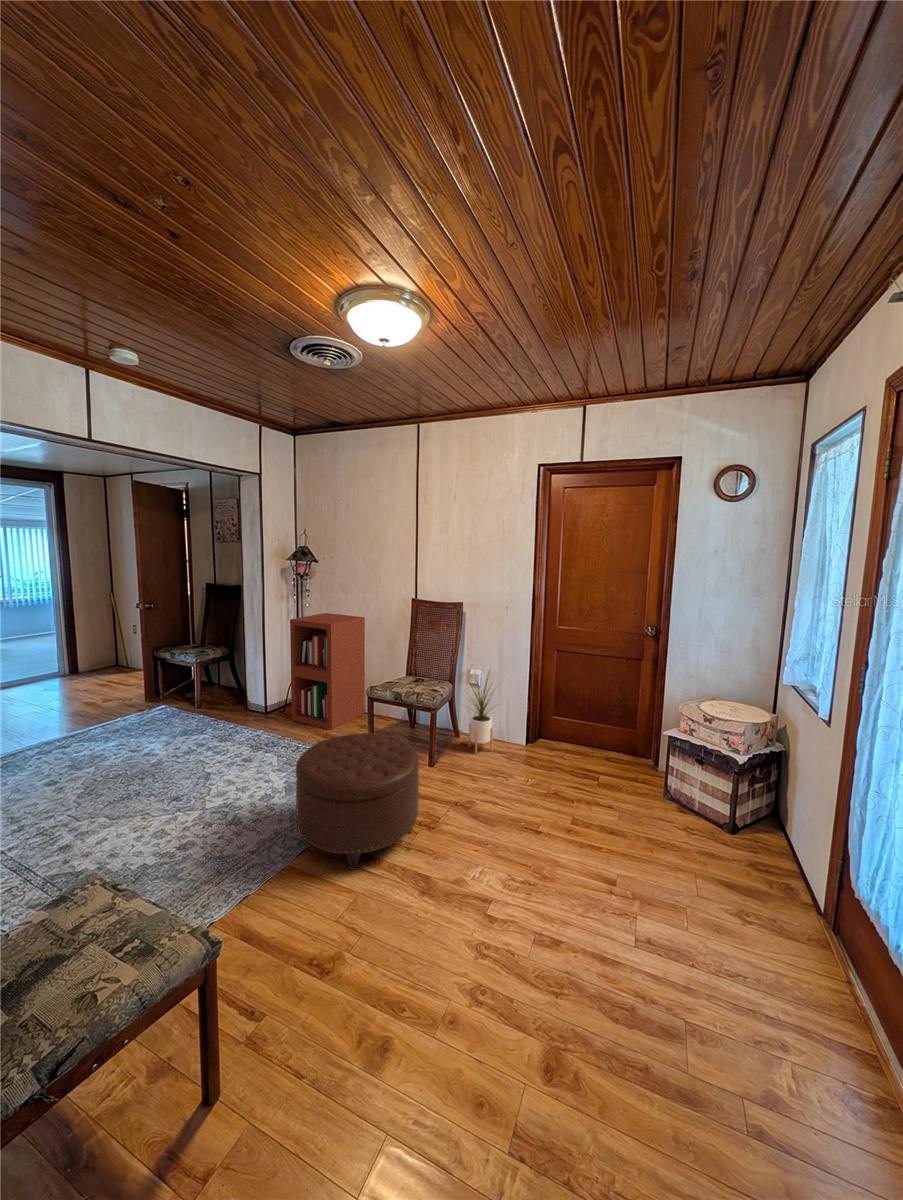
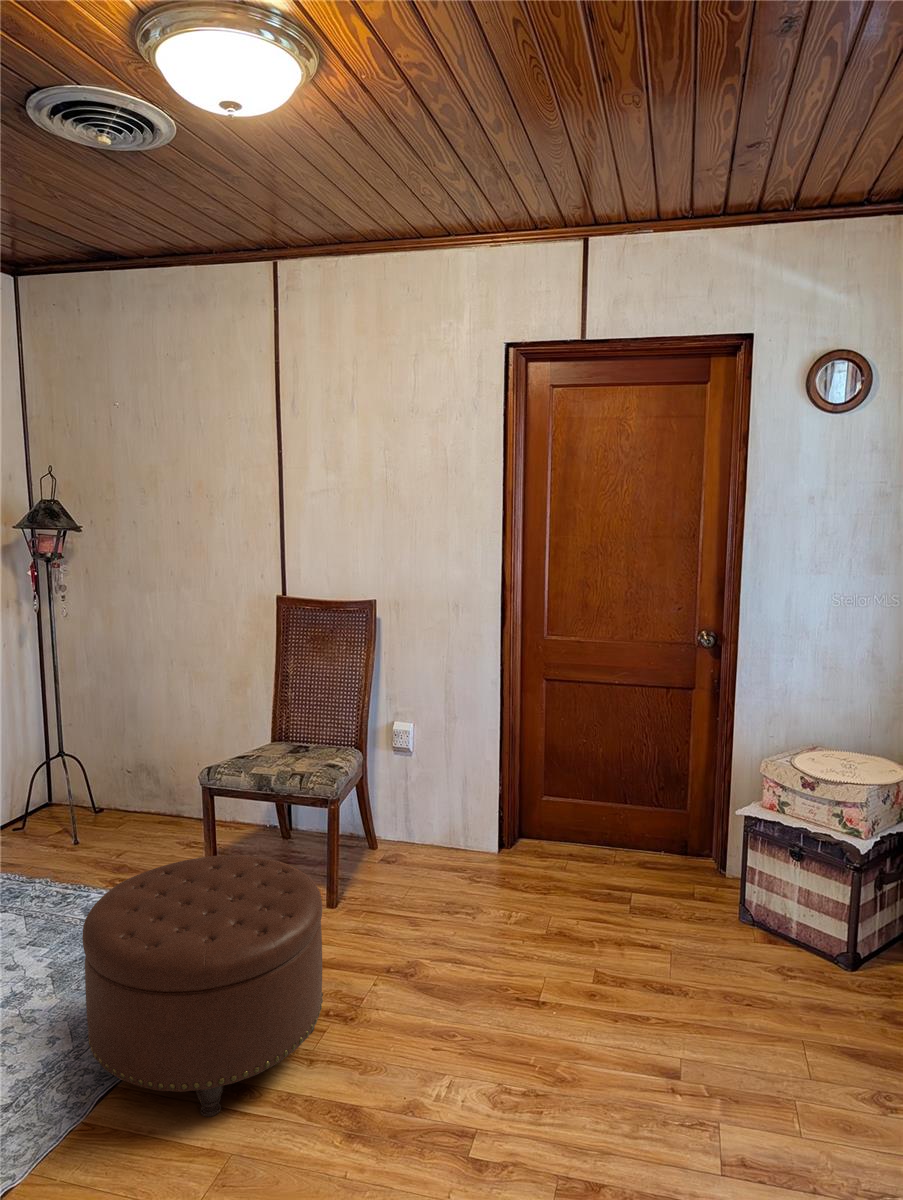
bookshelf: present [290,613,365,730] -> none [31,627,188,853]
house plant: present [468,671,493,753] -> none [375,713,459,874]

